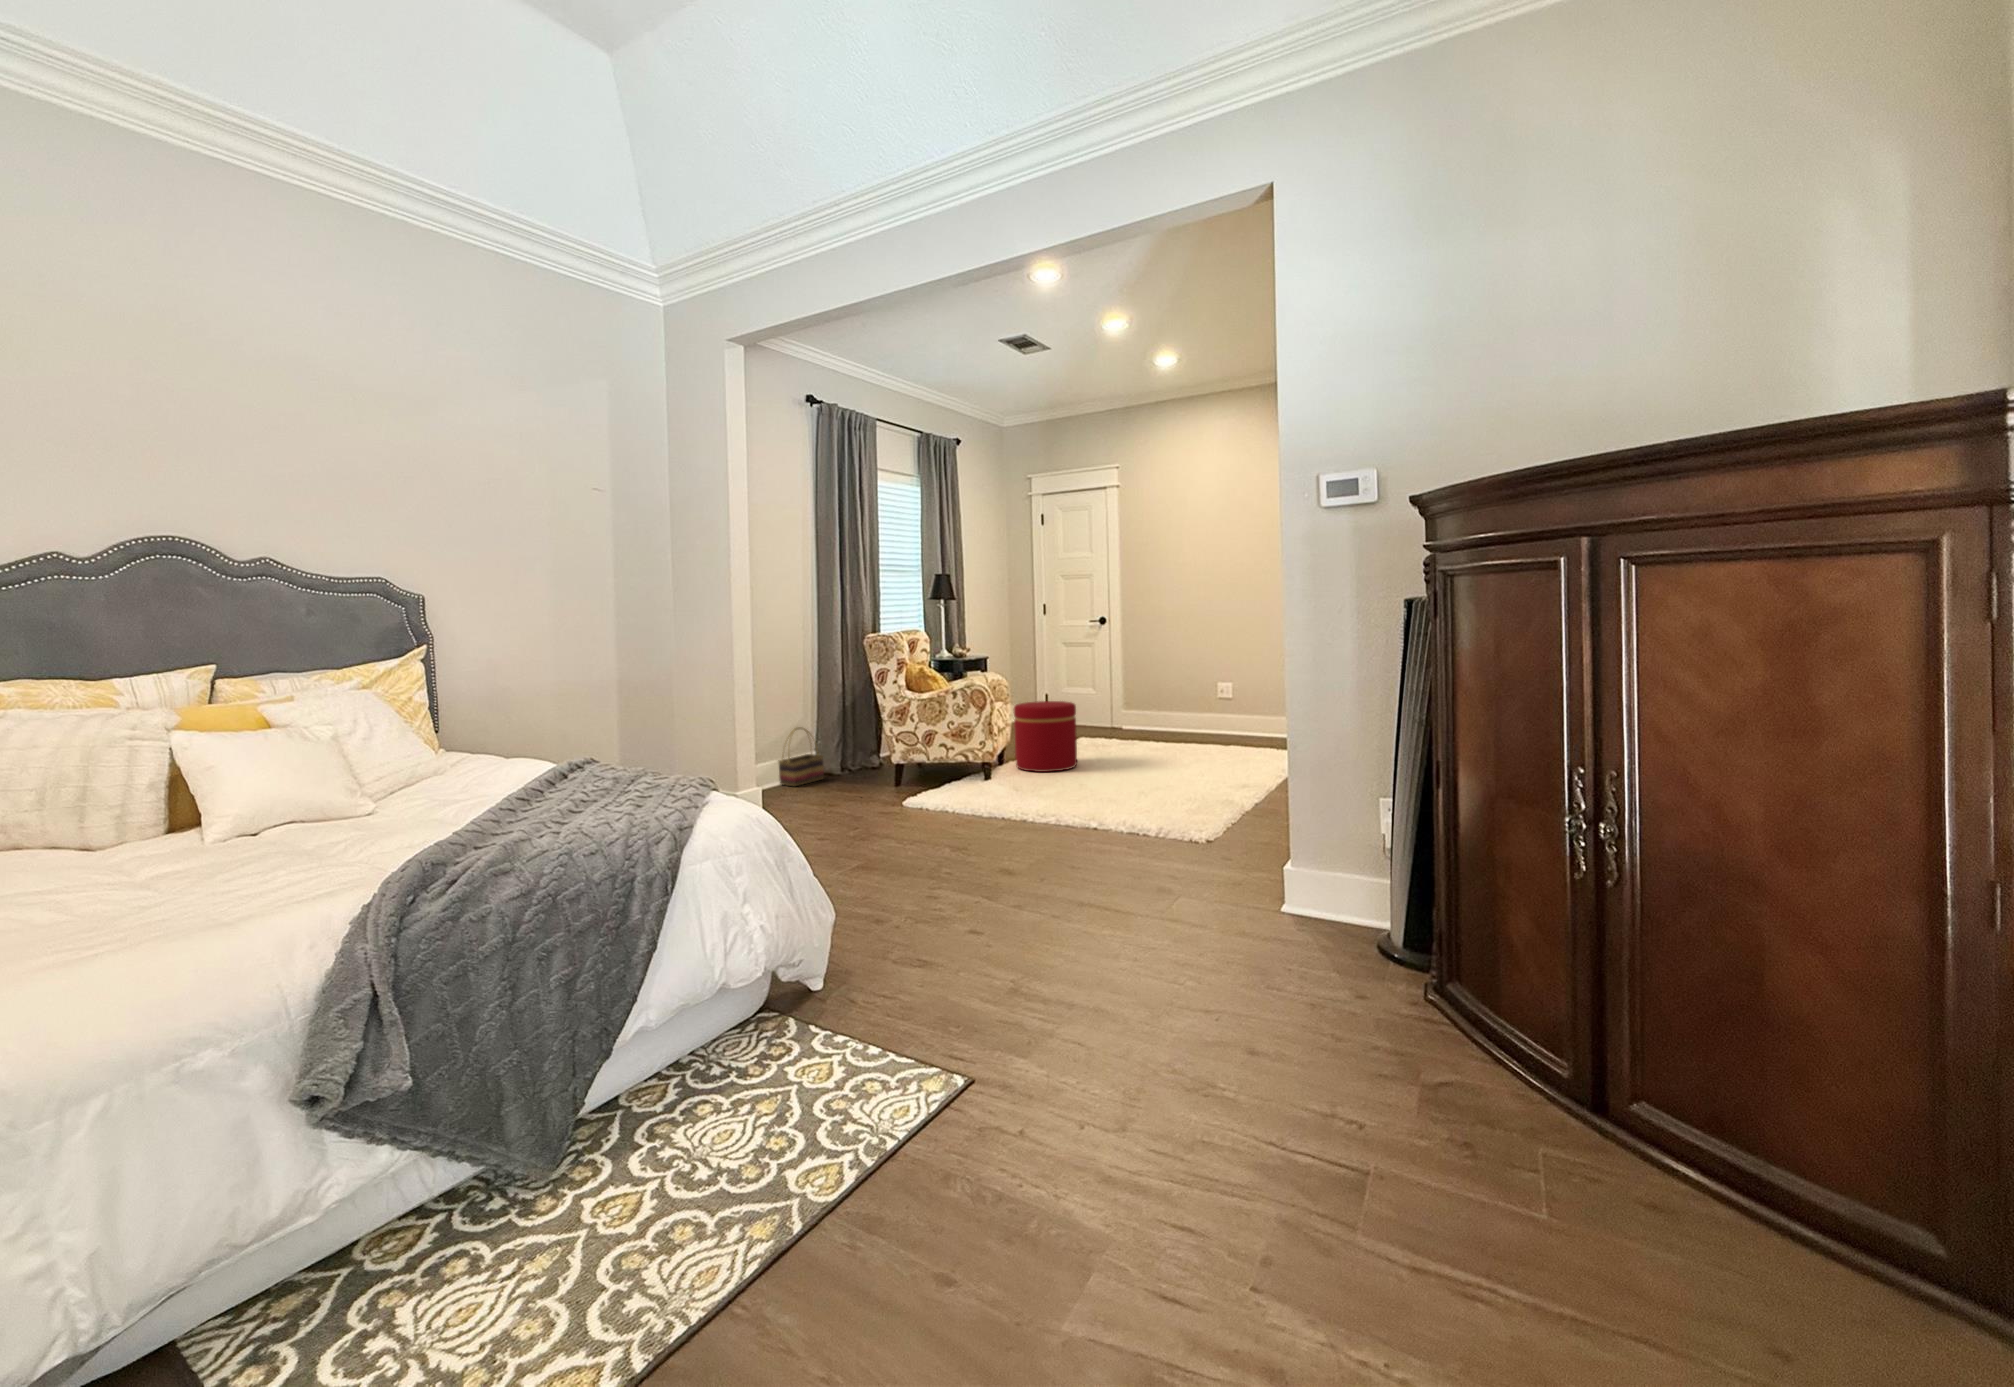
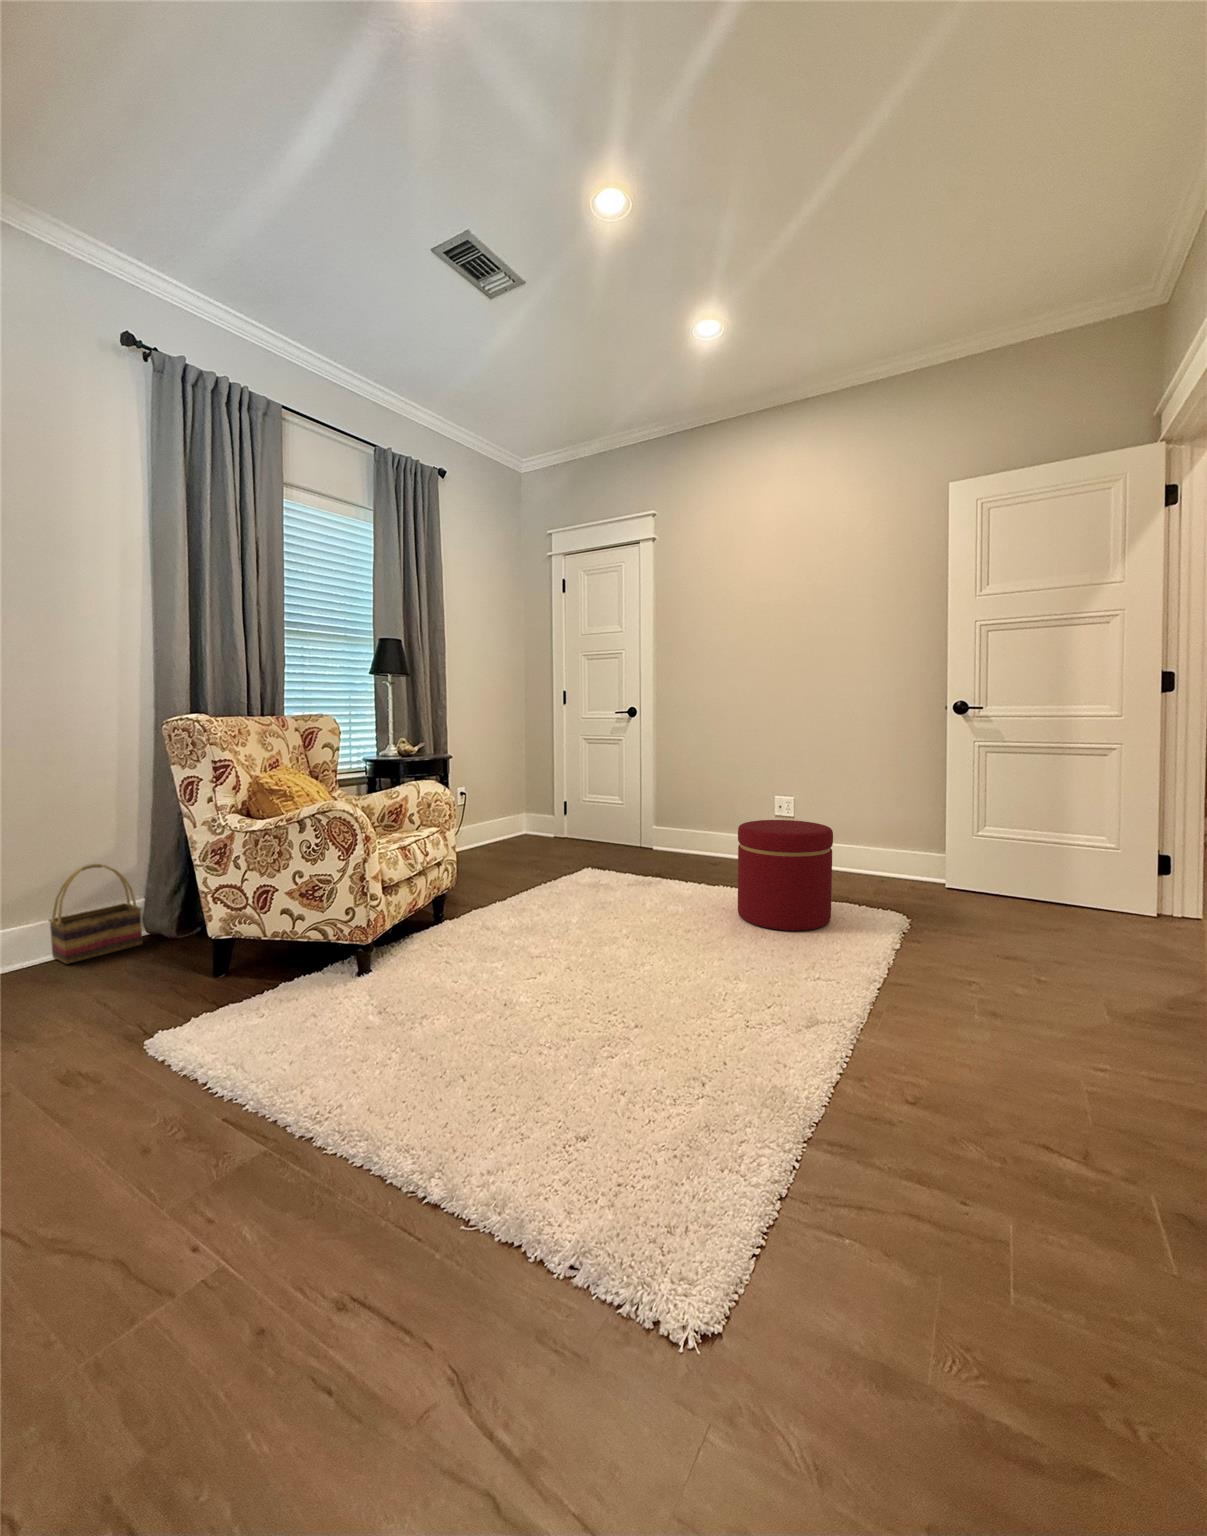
ottoman: present [1014,701,1077,772] -> present [738,820,833,931]

